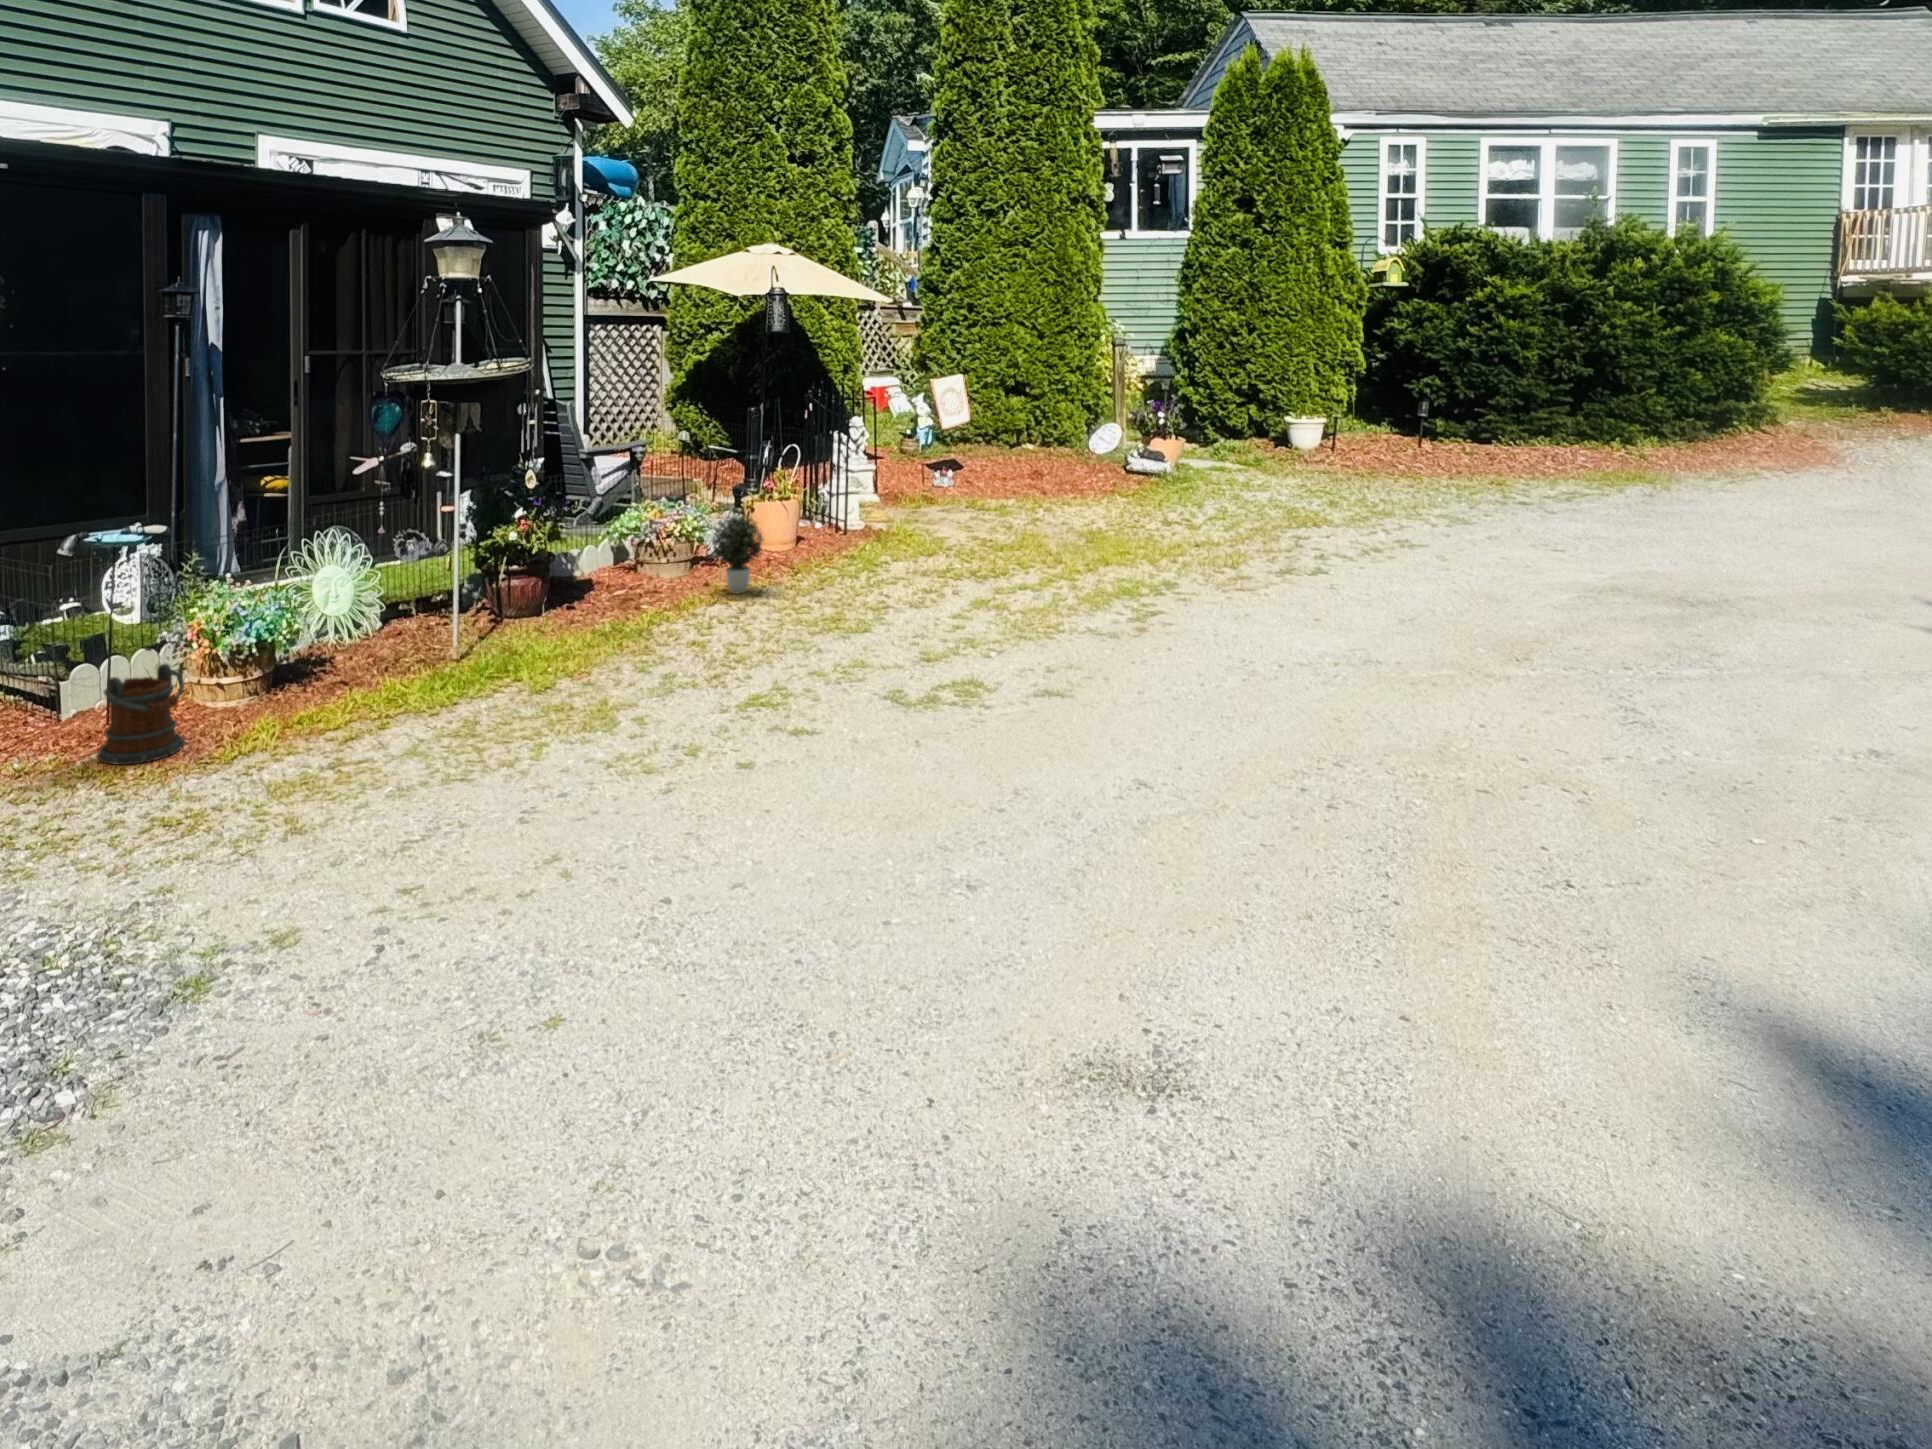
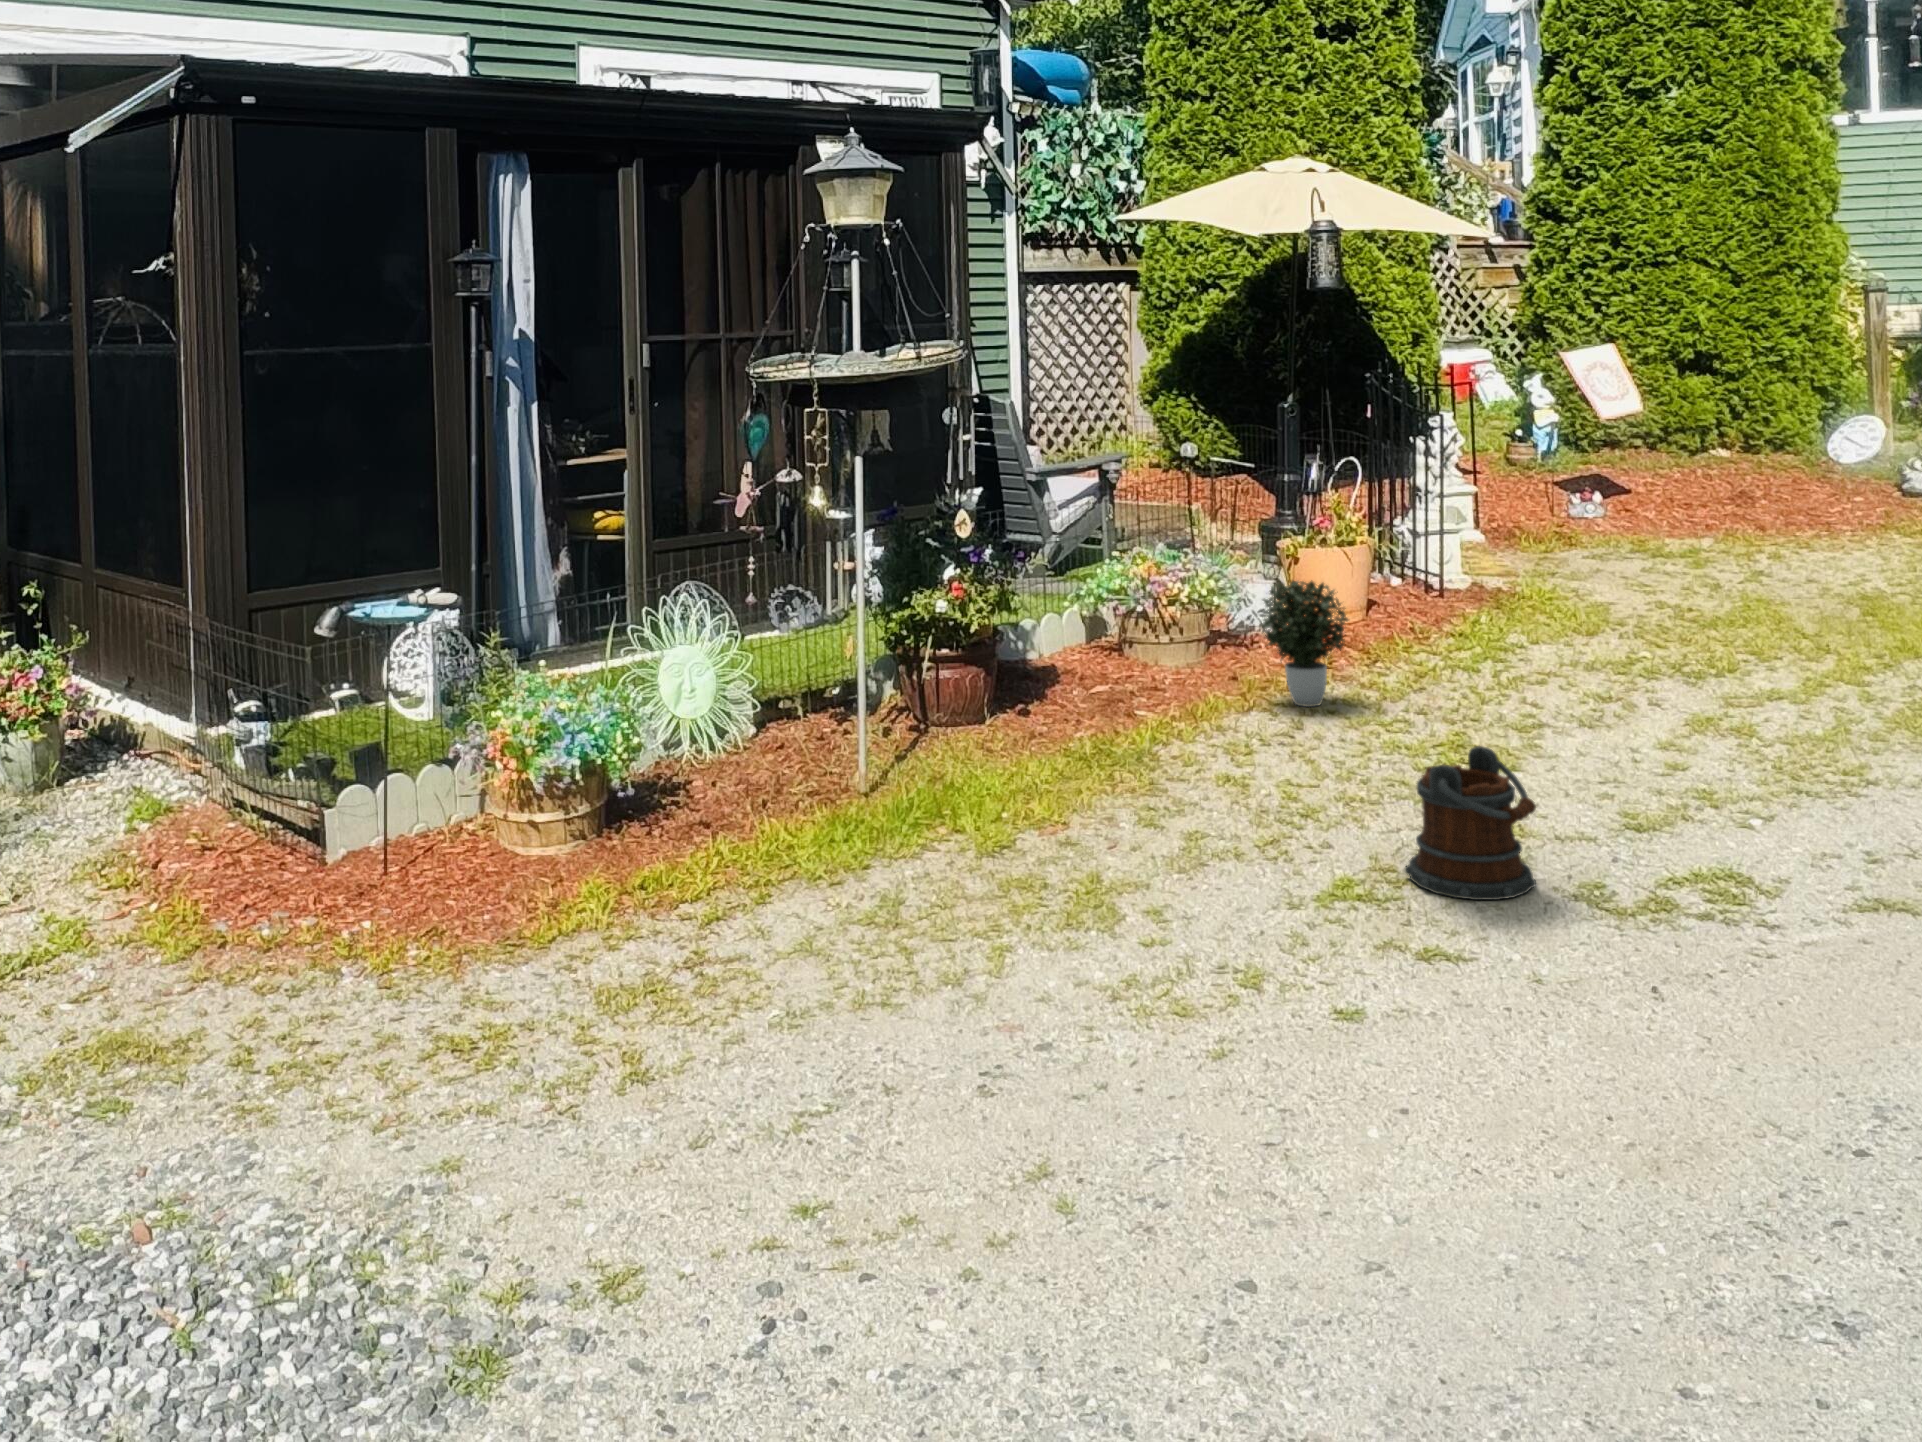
bucket: present [97,664,185,765] -> present [1405,746,1536,900]

